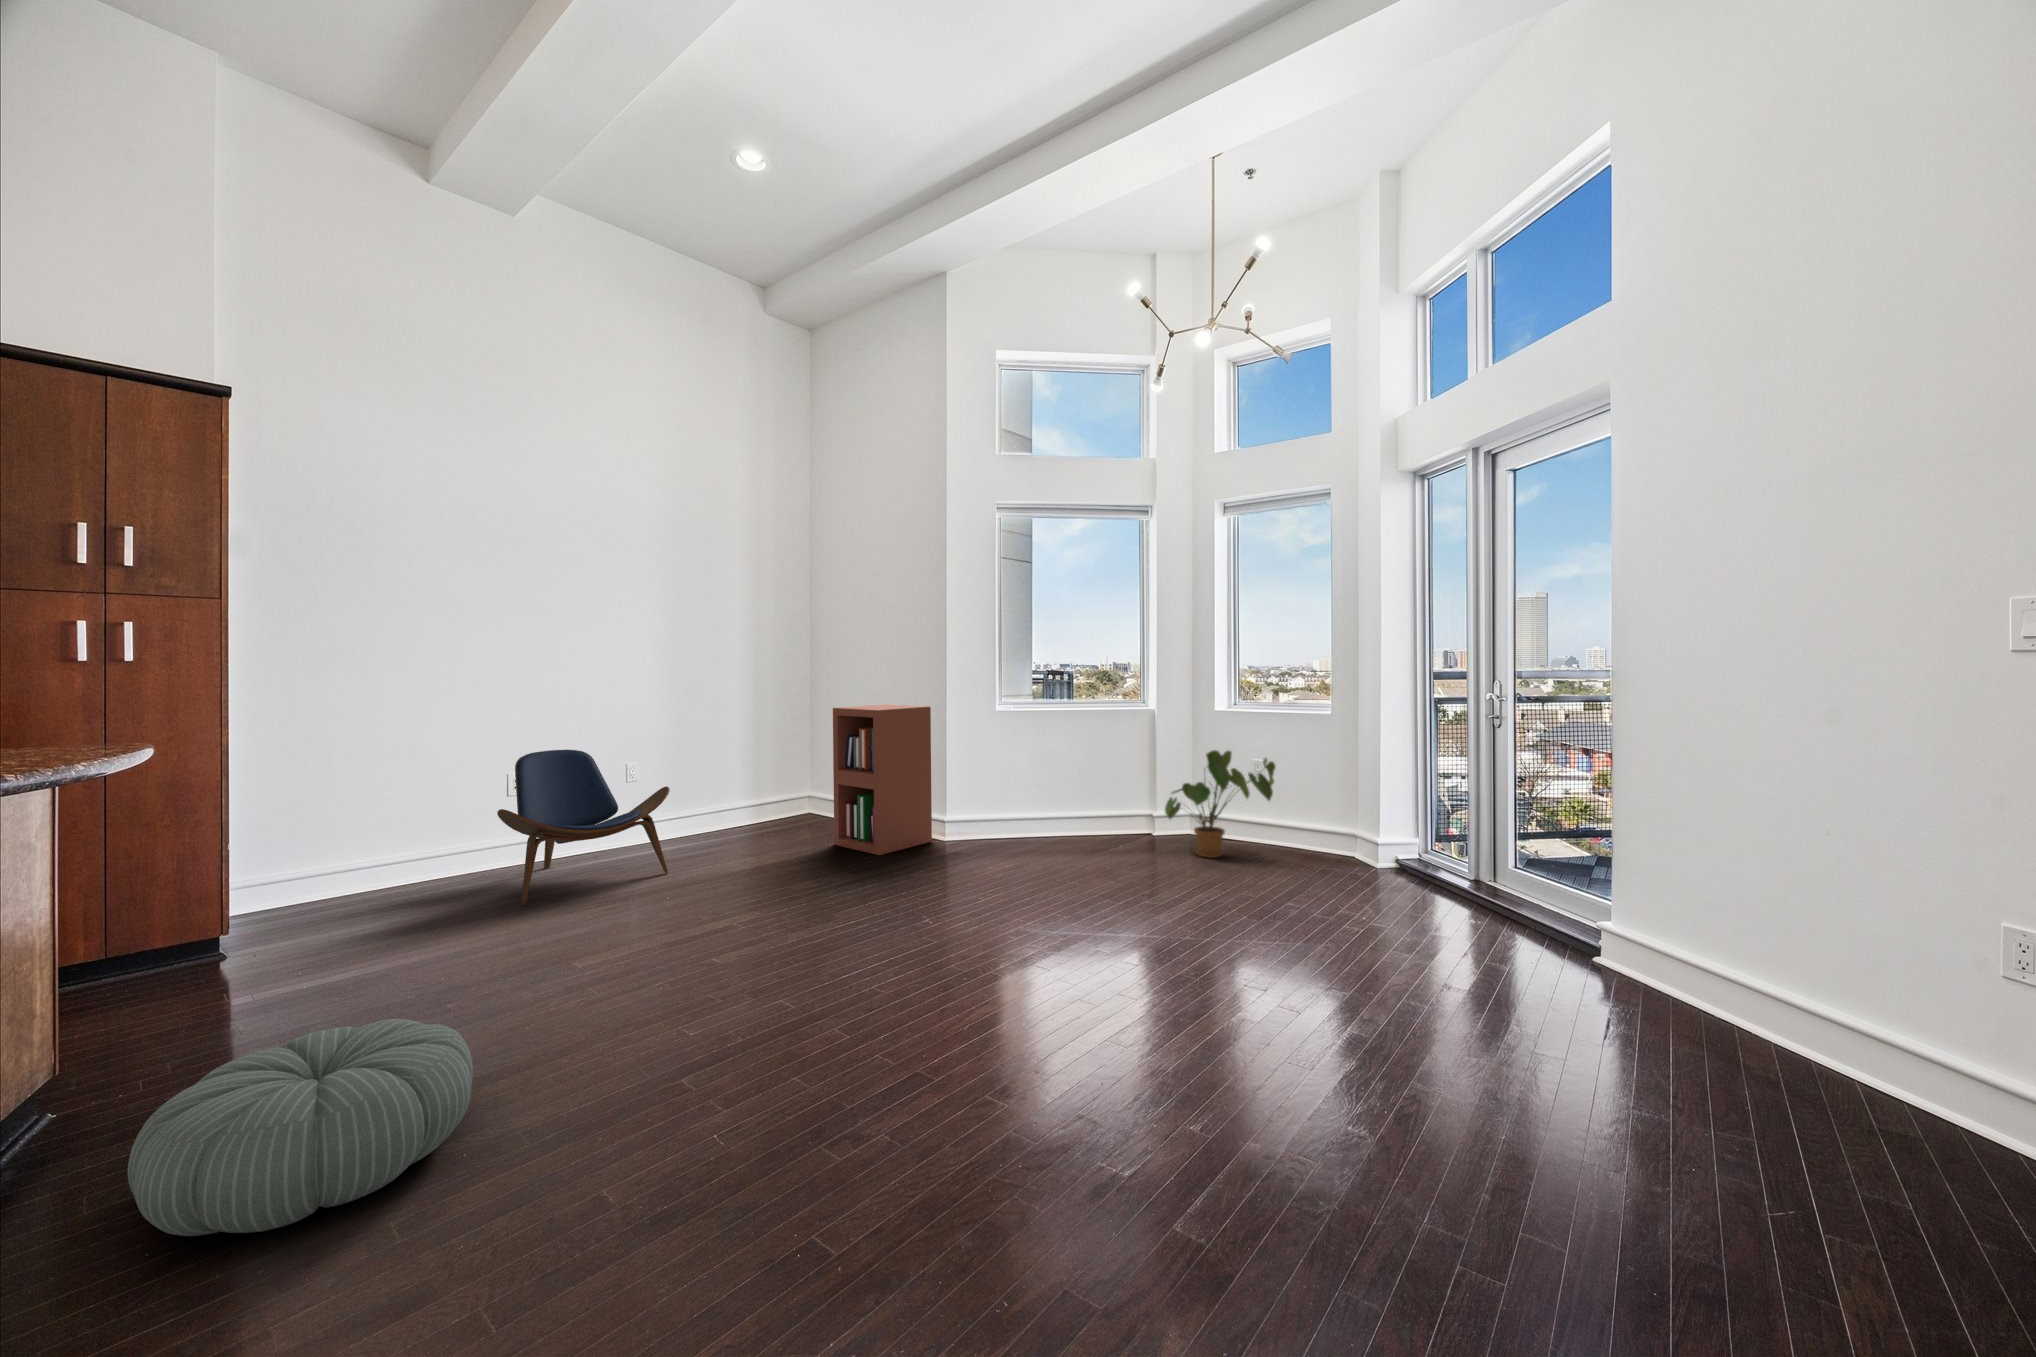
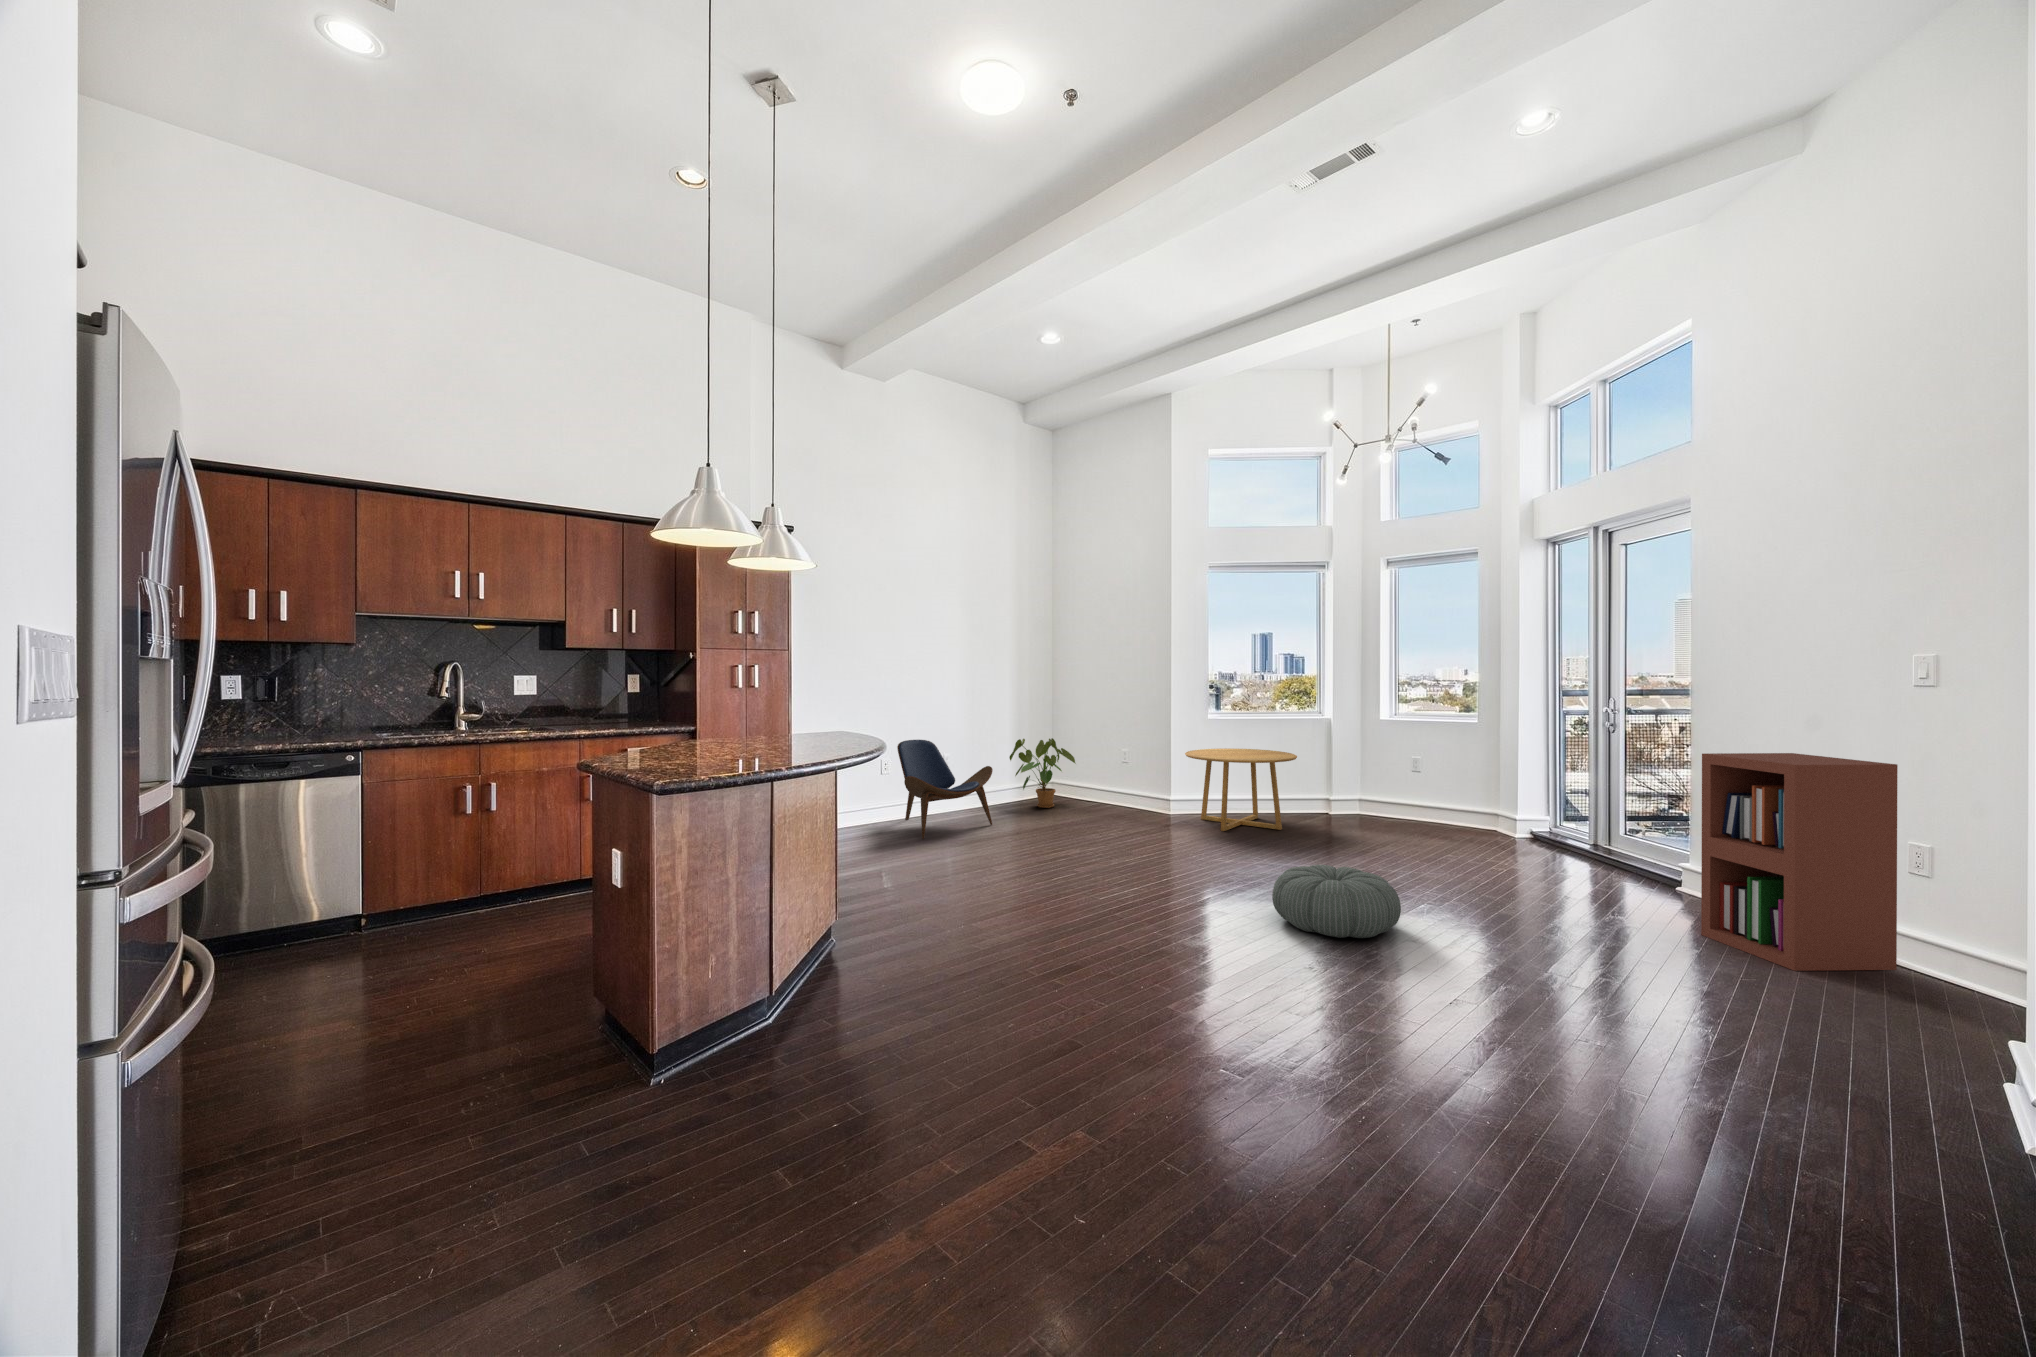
bookshelf: present [833,705,932,855] -> present [1701,753,1898,971]
house plant: present [1165,750,1275,858] -> present [1009,738,1076,808]
round table: none [954,753,1101,871] -> present [1185,748,1297,831]
pouf: present [128,1019,473,1236] -> present [1272,865,1401,938]

